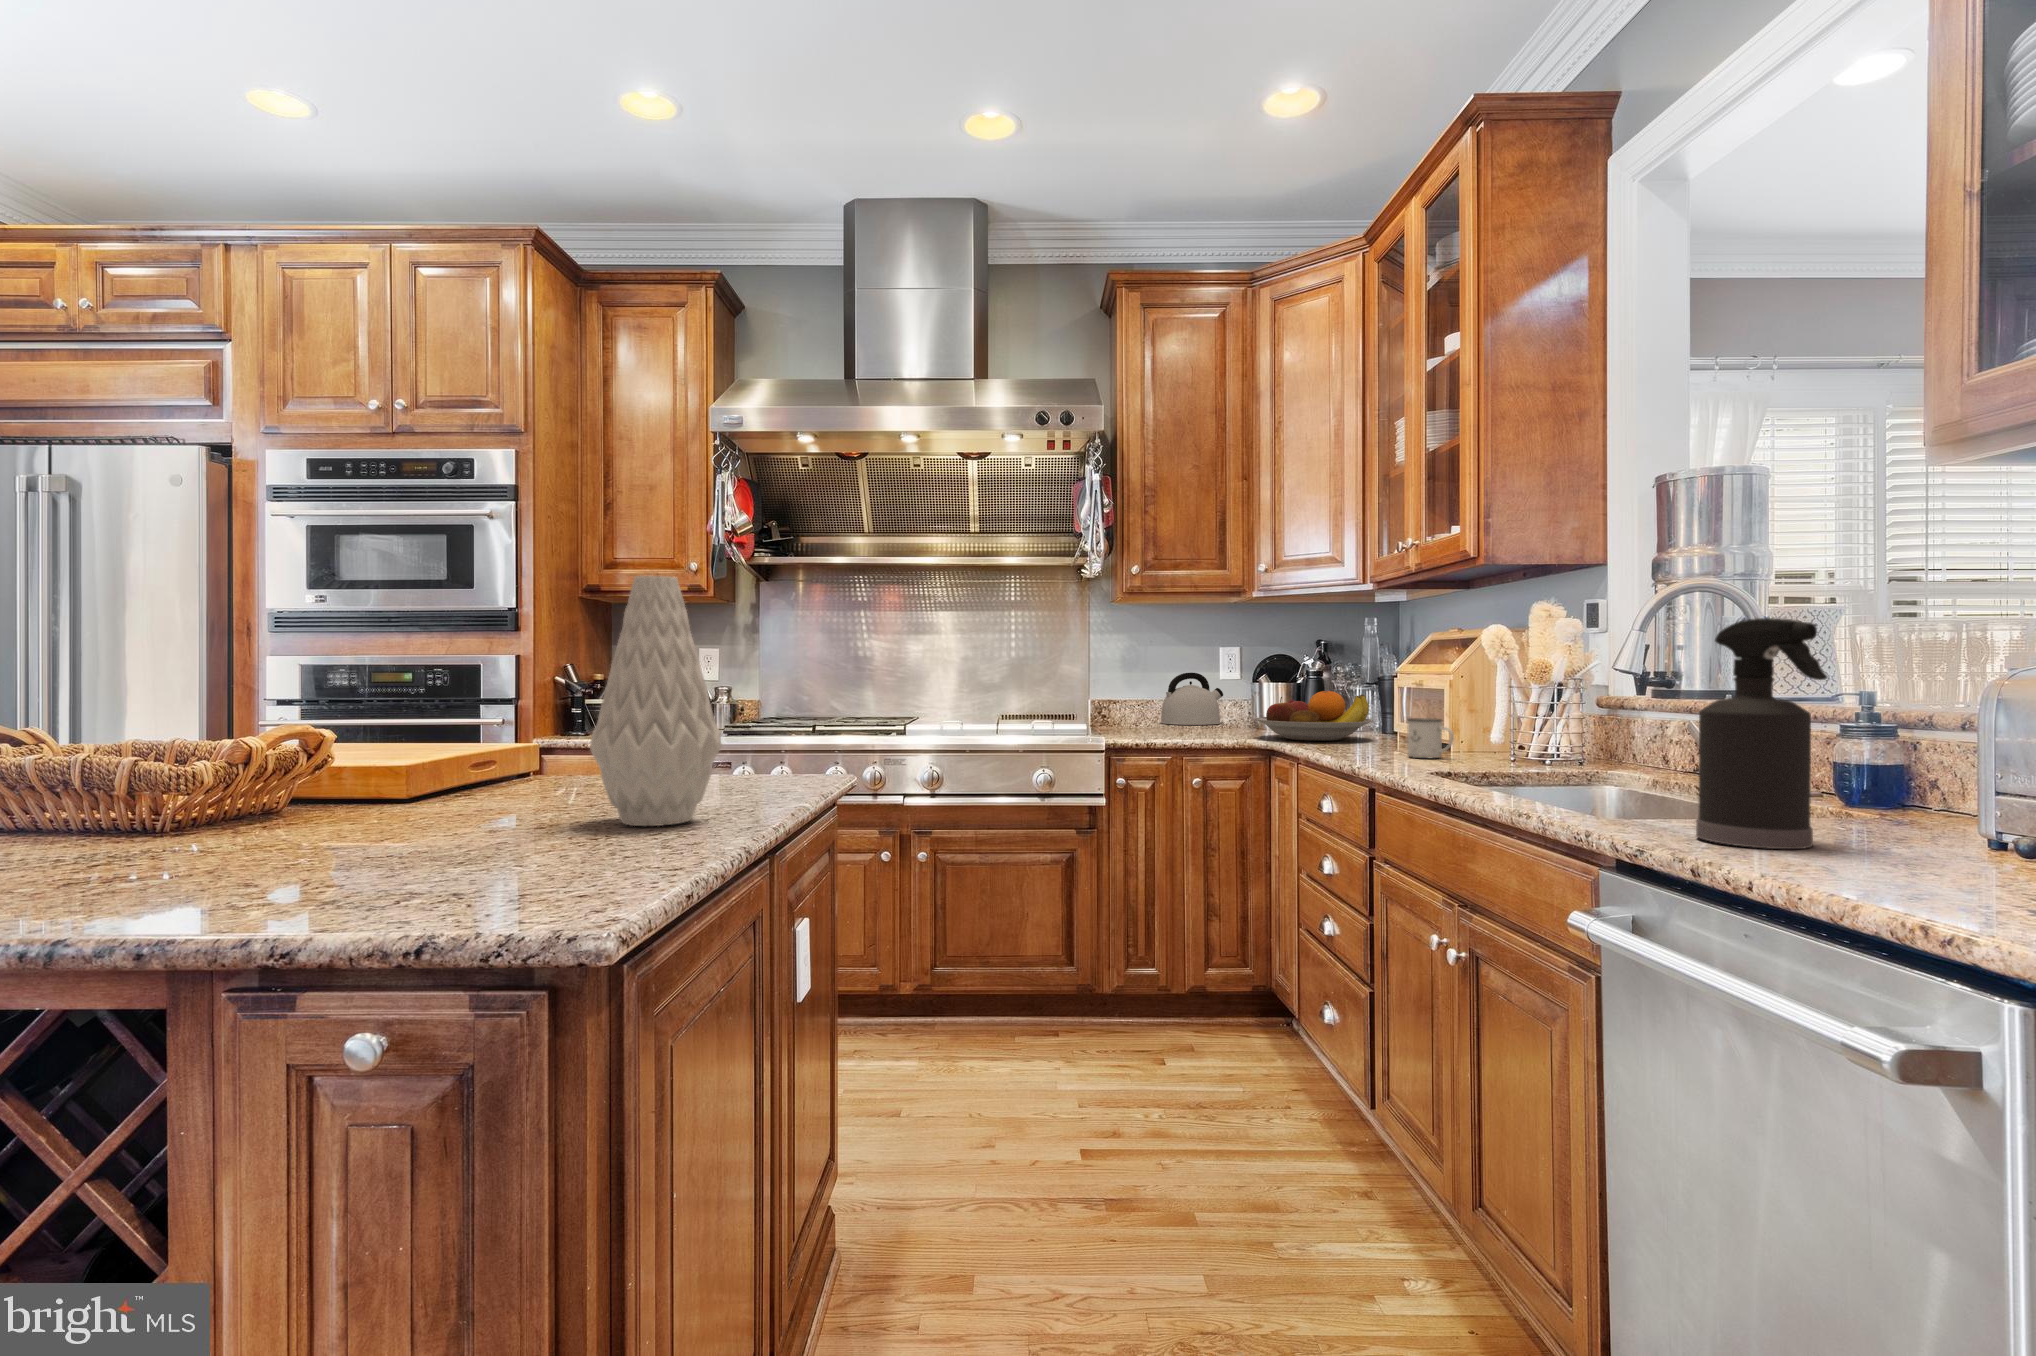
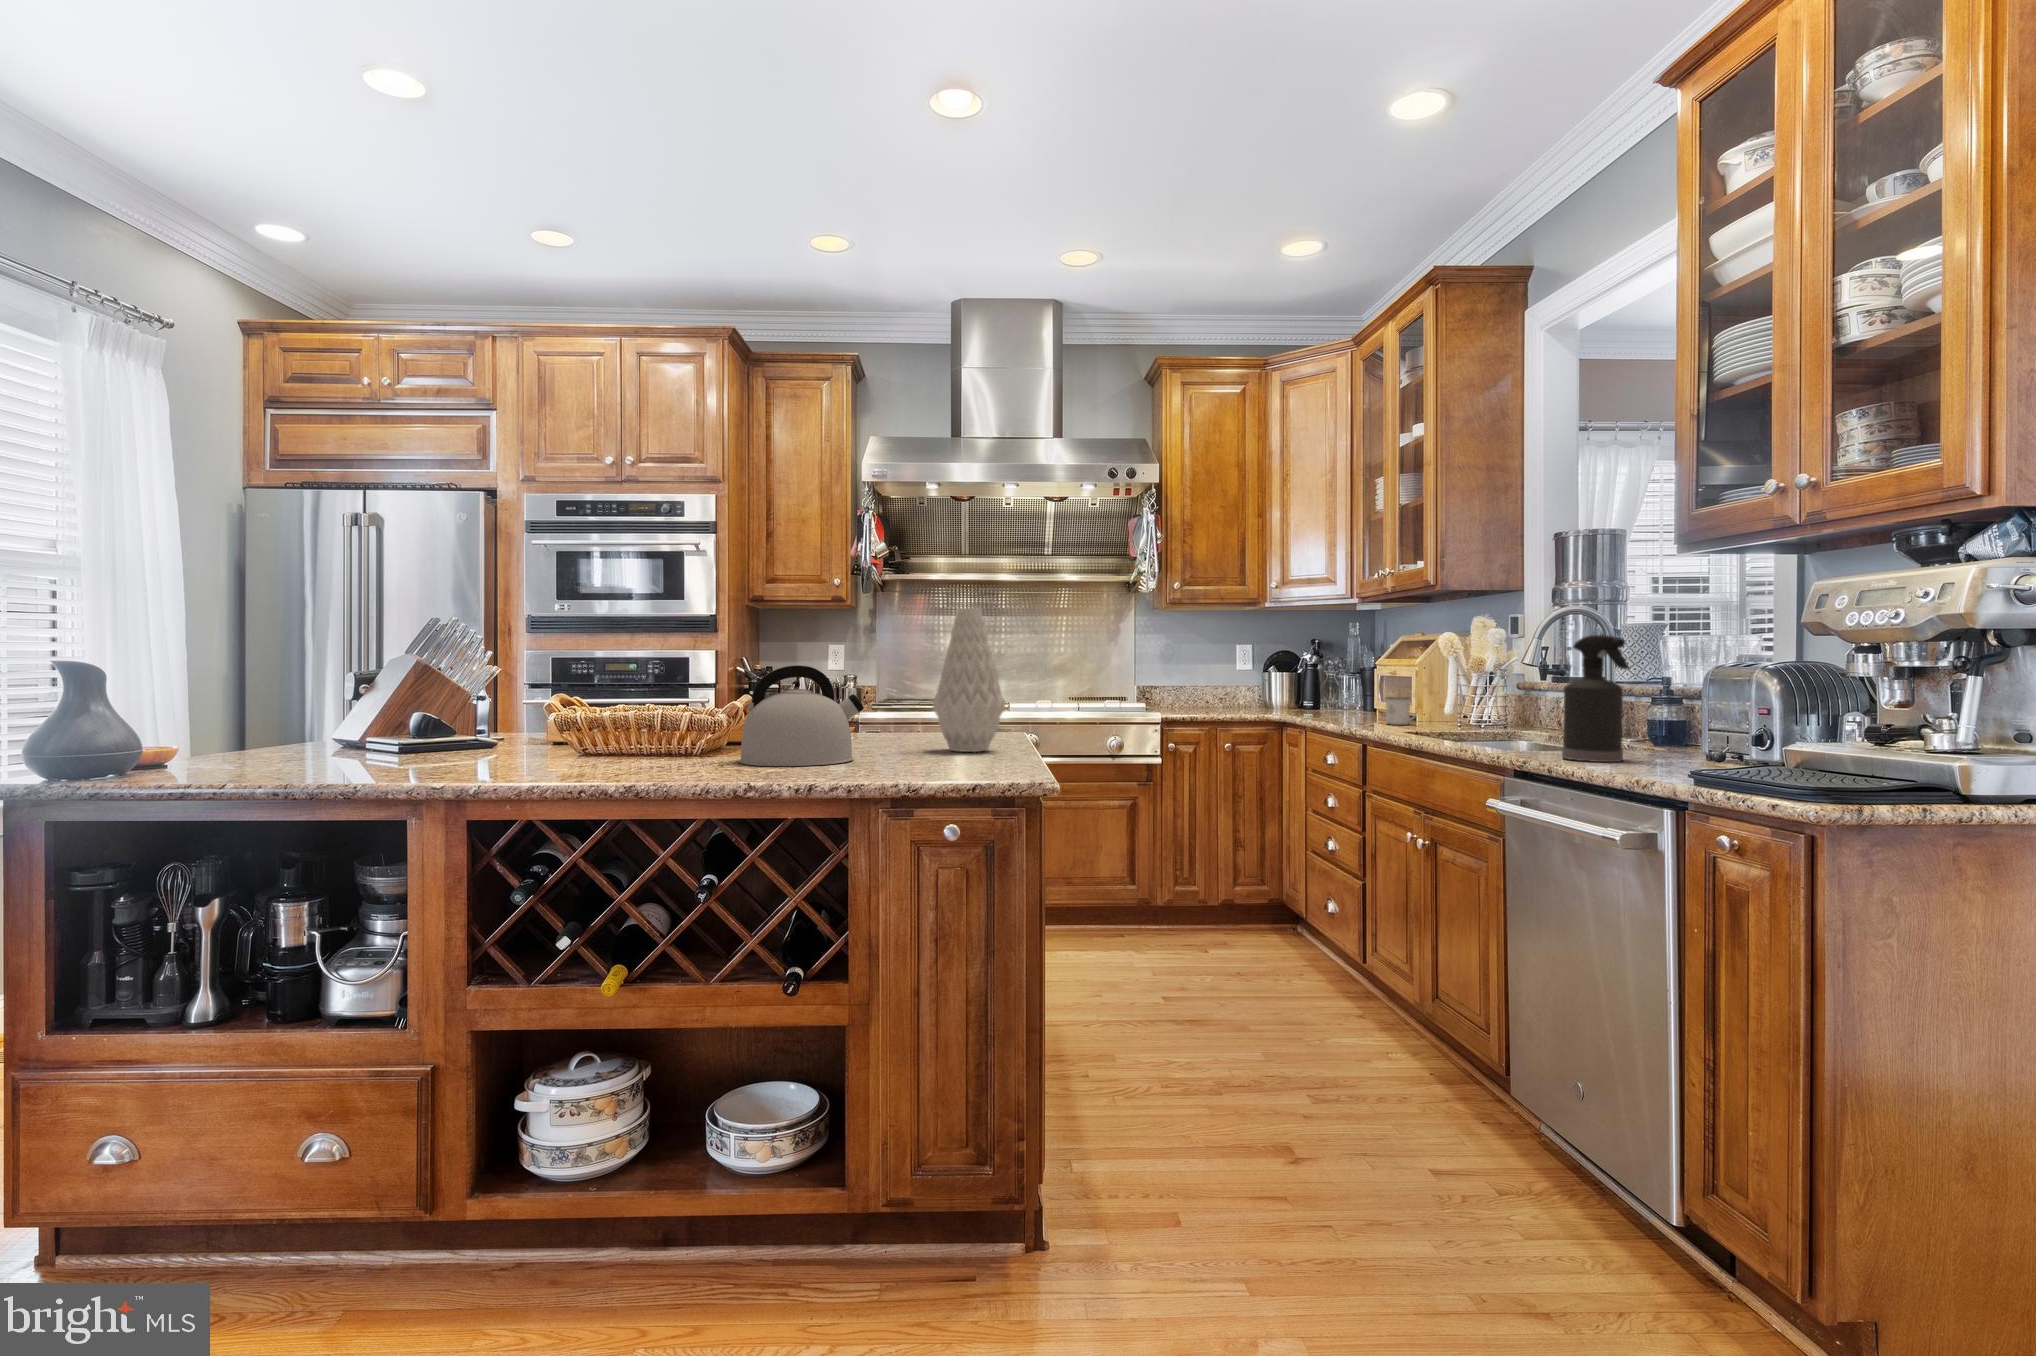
kettle: present [1160,673,1223,725] -> present [739,666,864,766]
fruit bowl: present [1255,691,1373,741] -> none [1270,678,1357,715]

